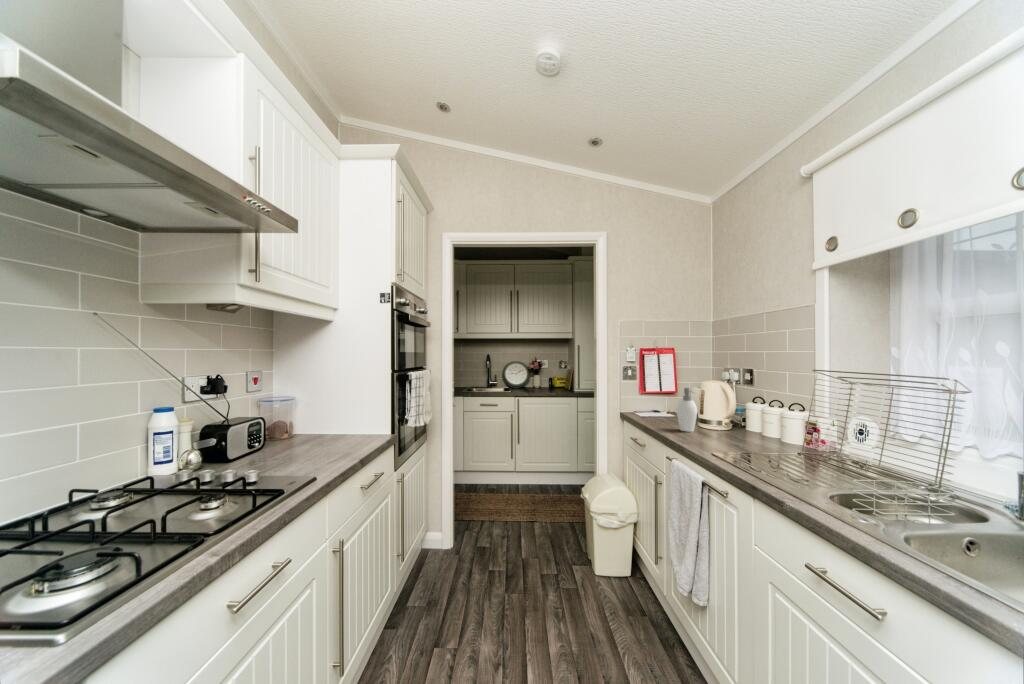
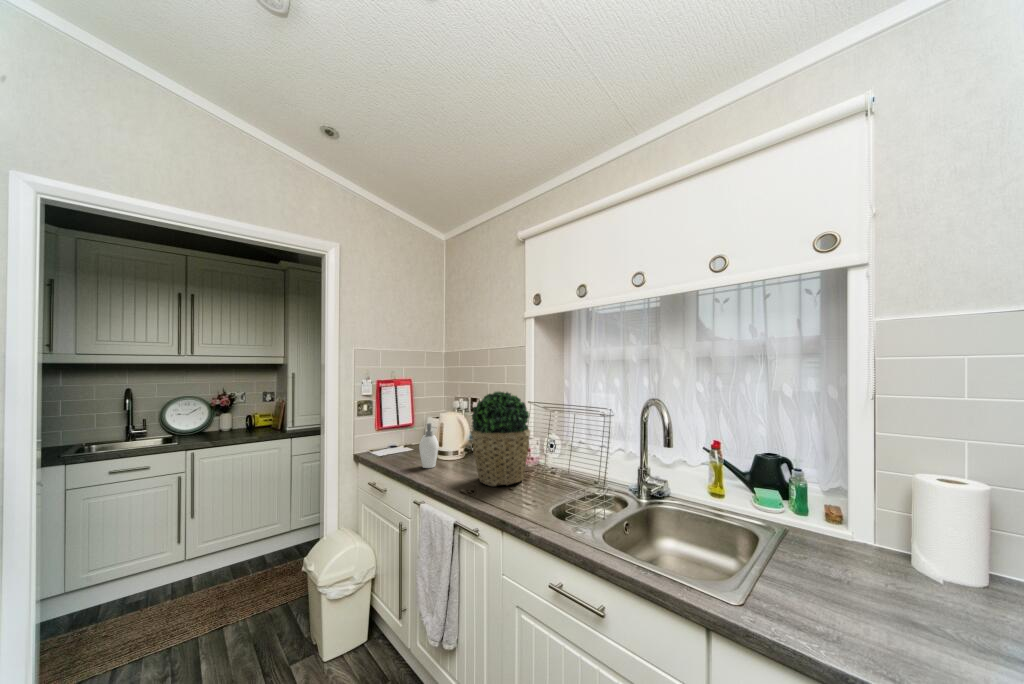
potted plant: none [727,355,810,459] -> present [471,392,530,486]

